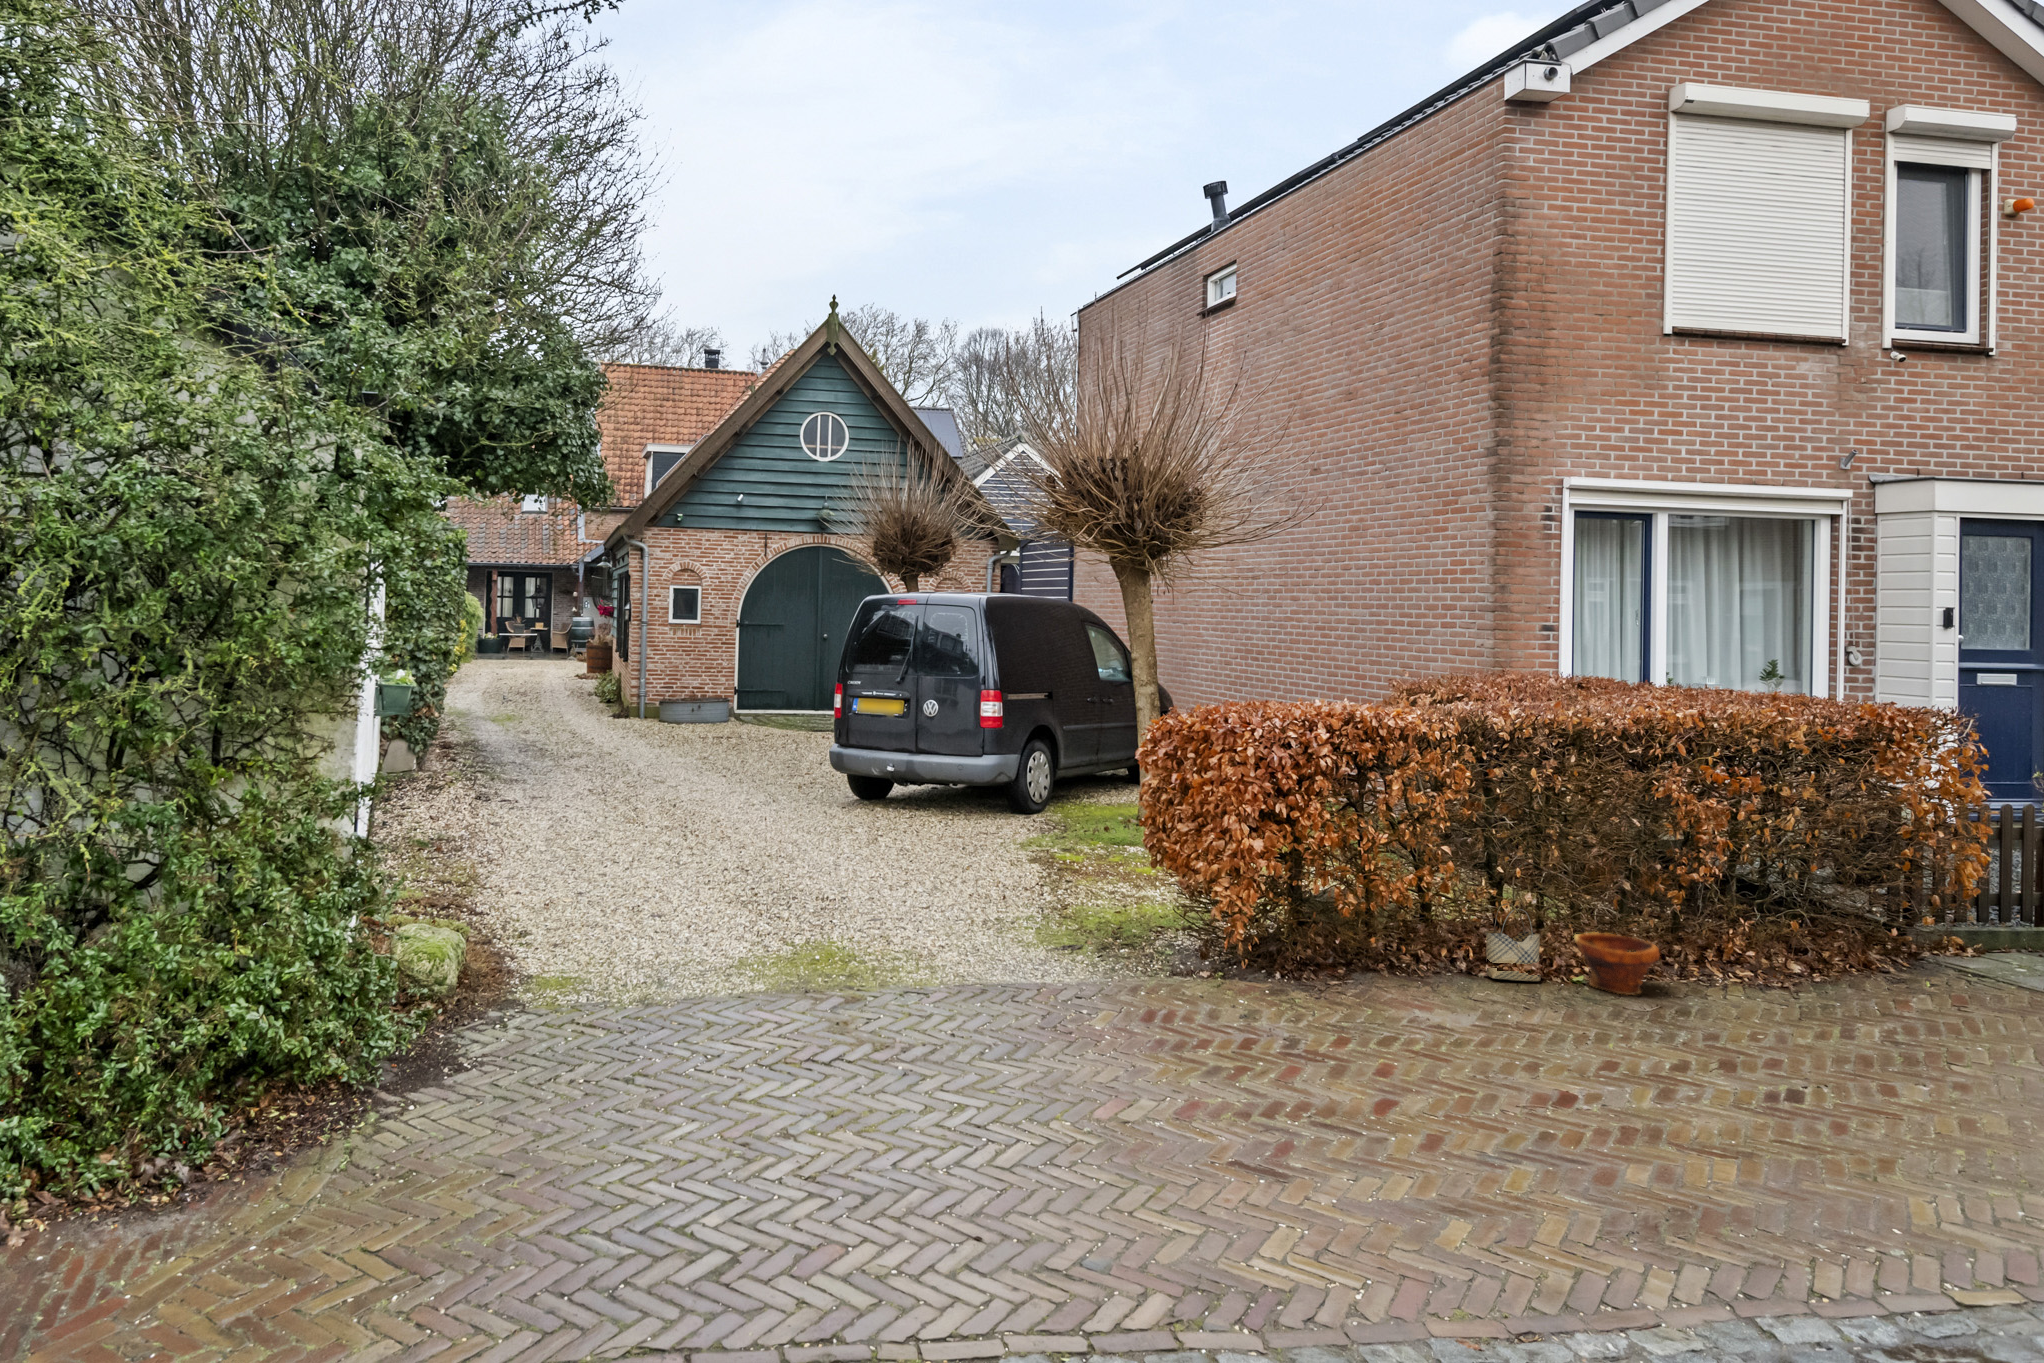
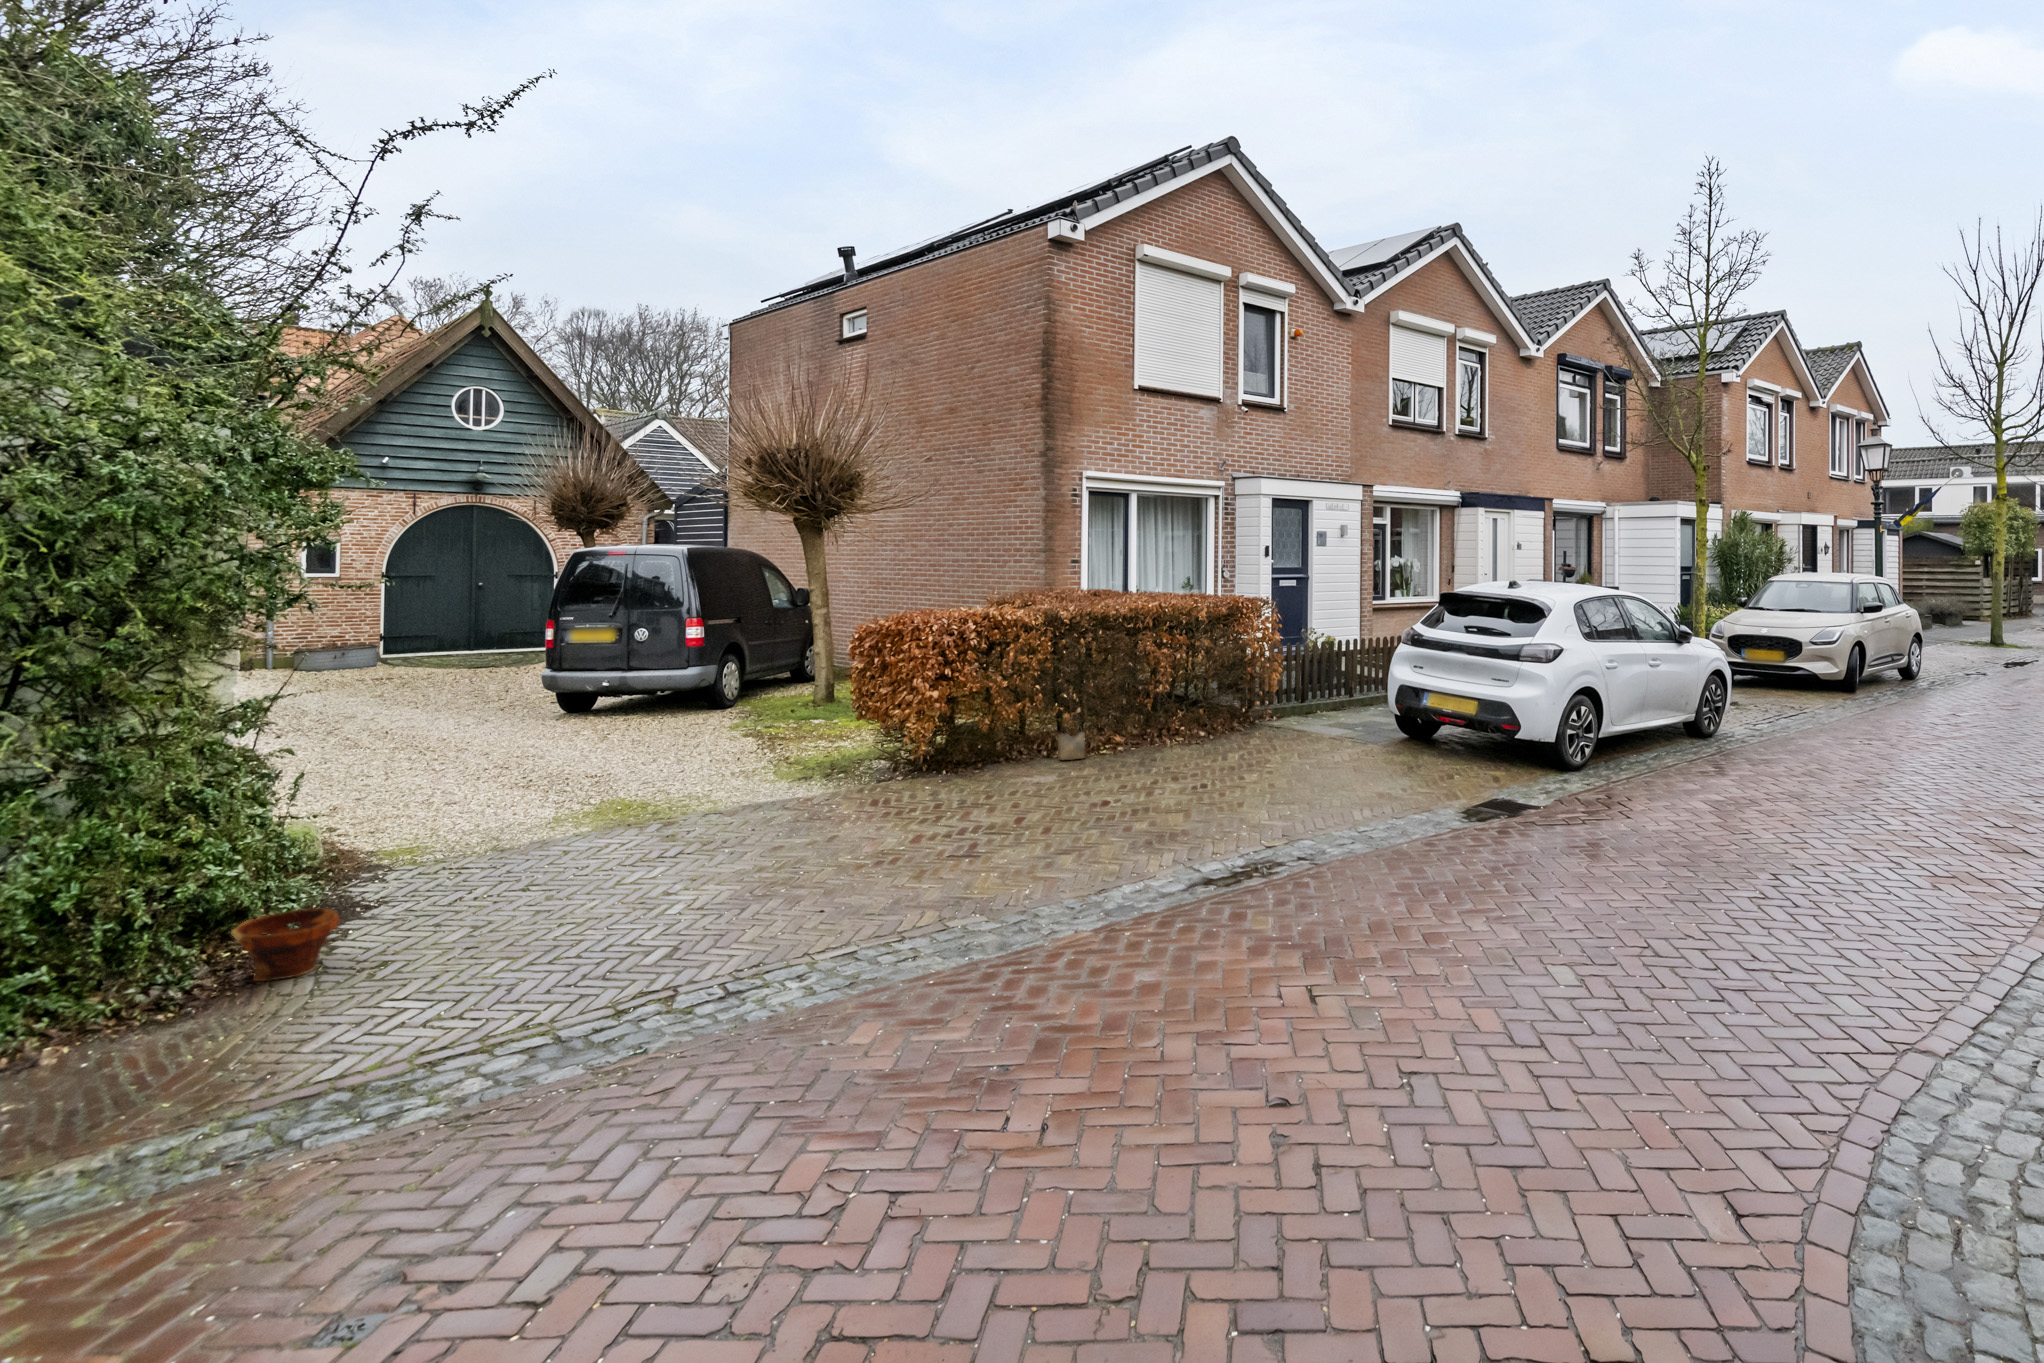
planter: present [1575,932,1659,995] -> present [231,909,339,981]

